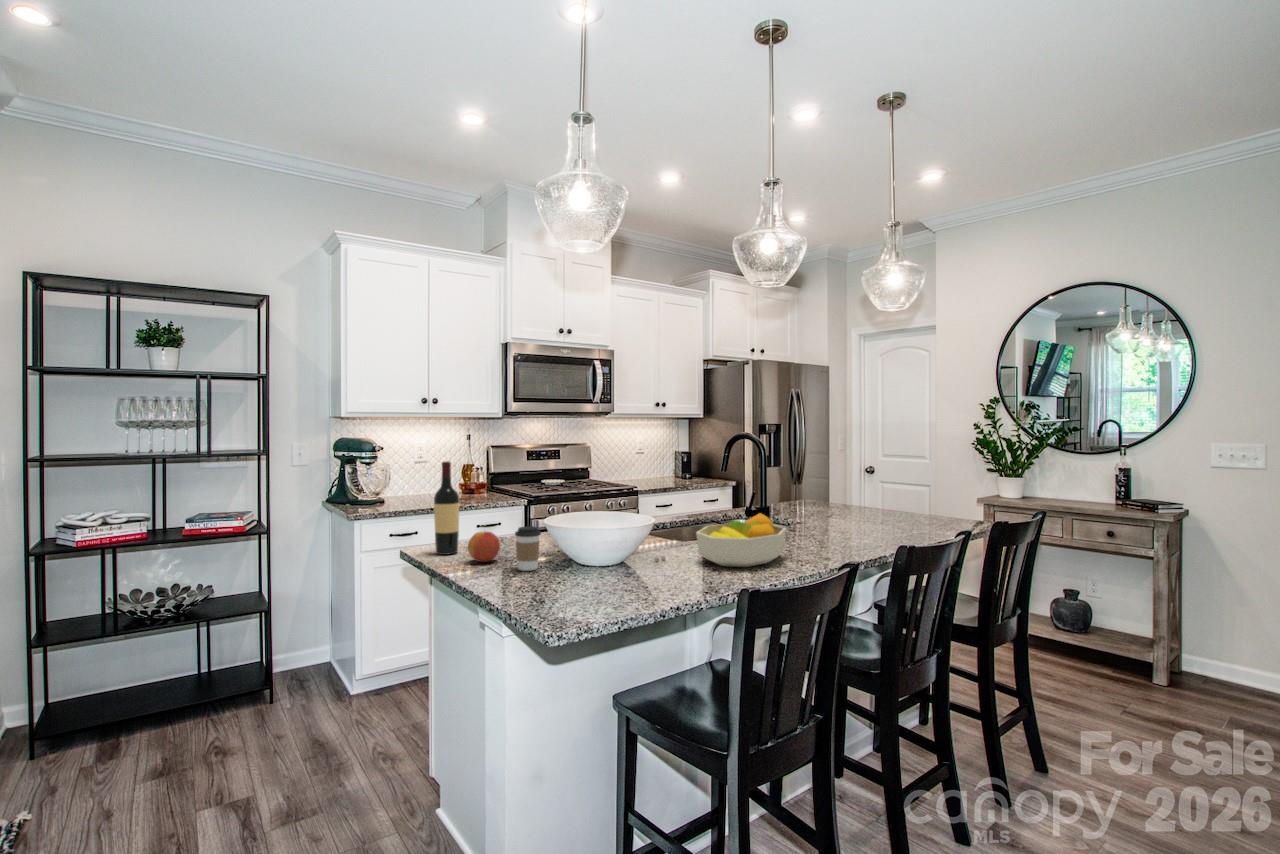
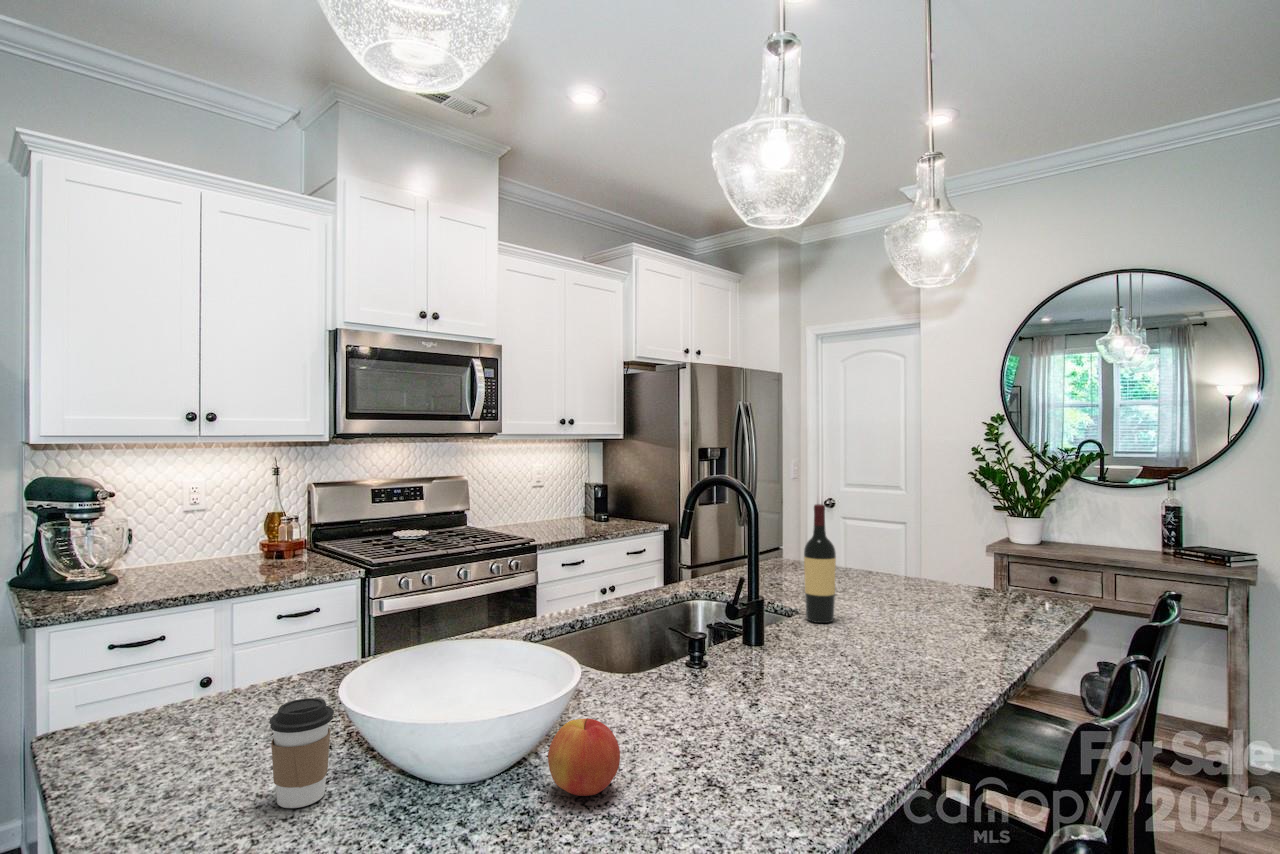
wine bottle: present [434,461,459,555] -> present [804,504,836,623]
fruit bowl: present [696,513,786,567] -> none [663,630,827,756]
apple: present [468,531,500,562] -> present [548,718,620,796]

